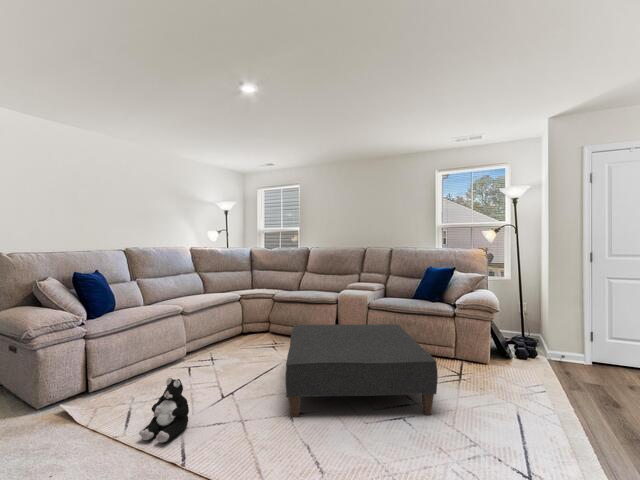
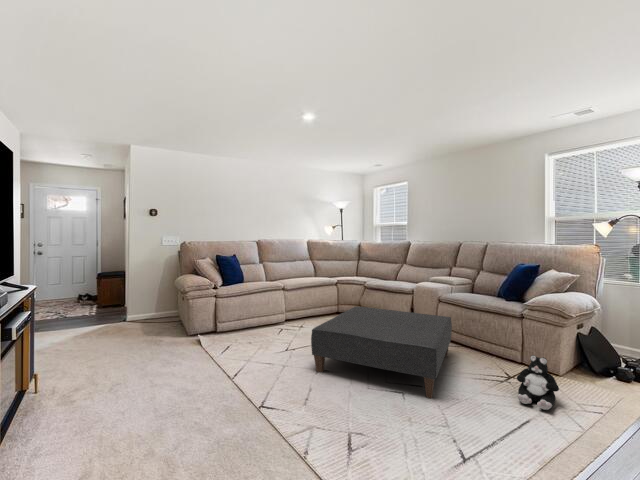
plush toy: present [139,378,189,443] -> present [517,355,559,410]

